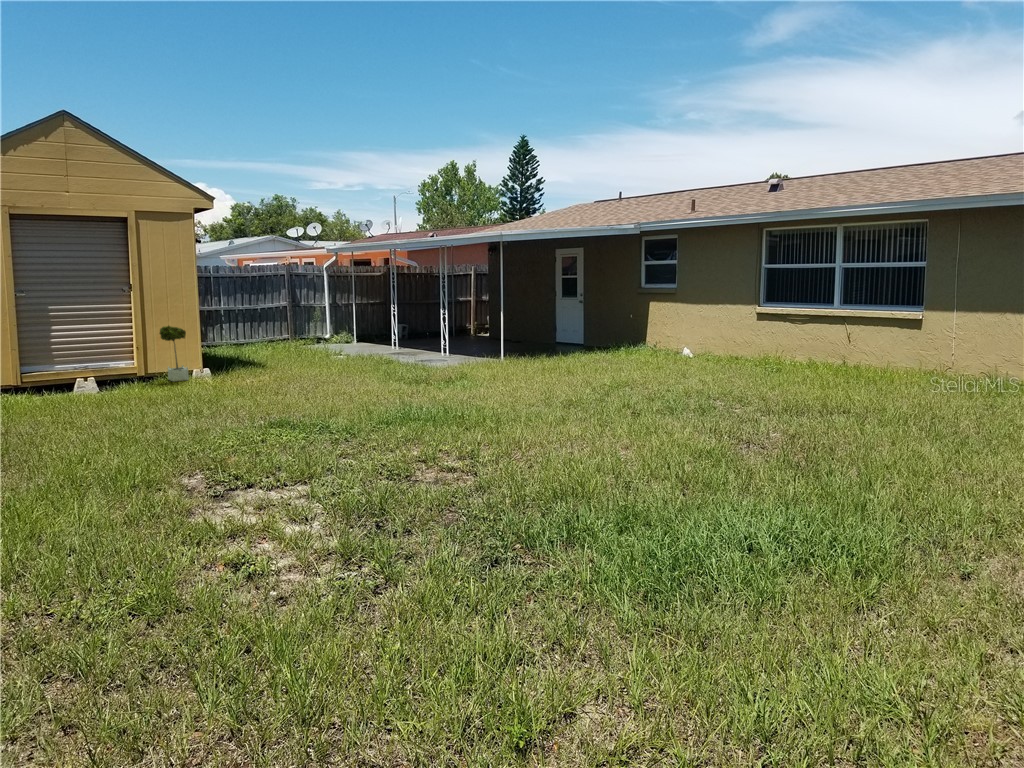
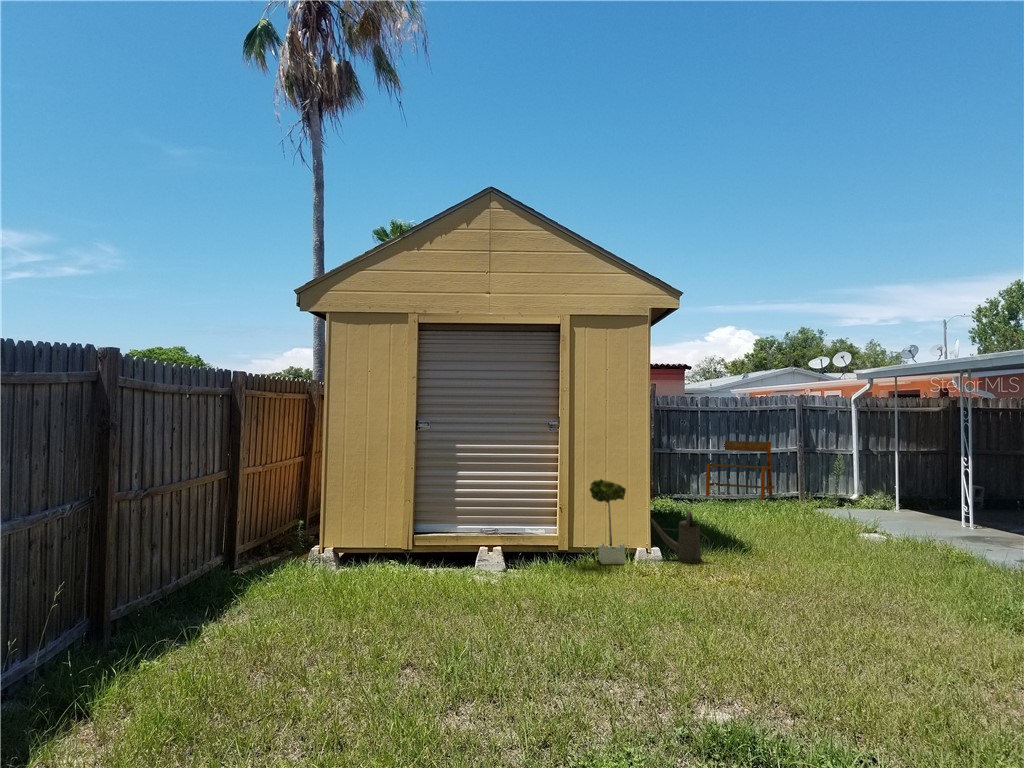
bench: none [221,299,272,342] -> present [706,441,774,500]
watering can: none [202,344,243,376] -> present [650,512,709,563]

